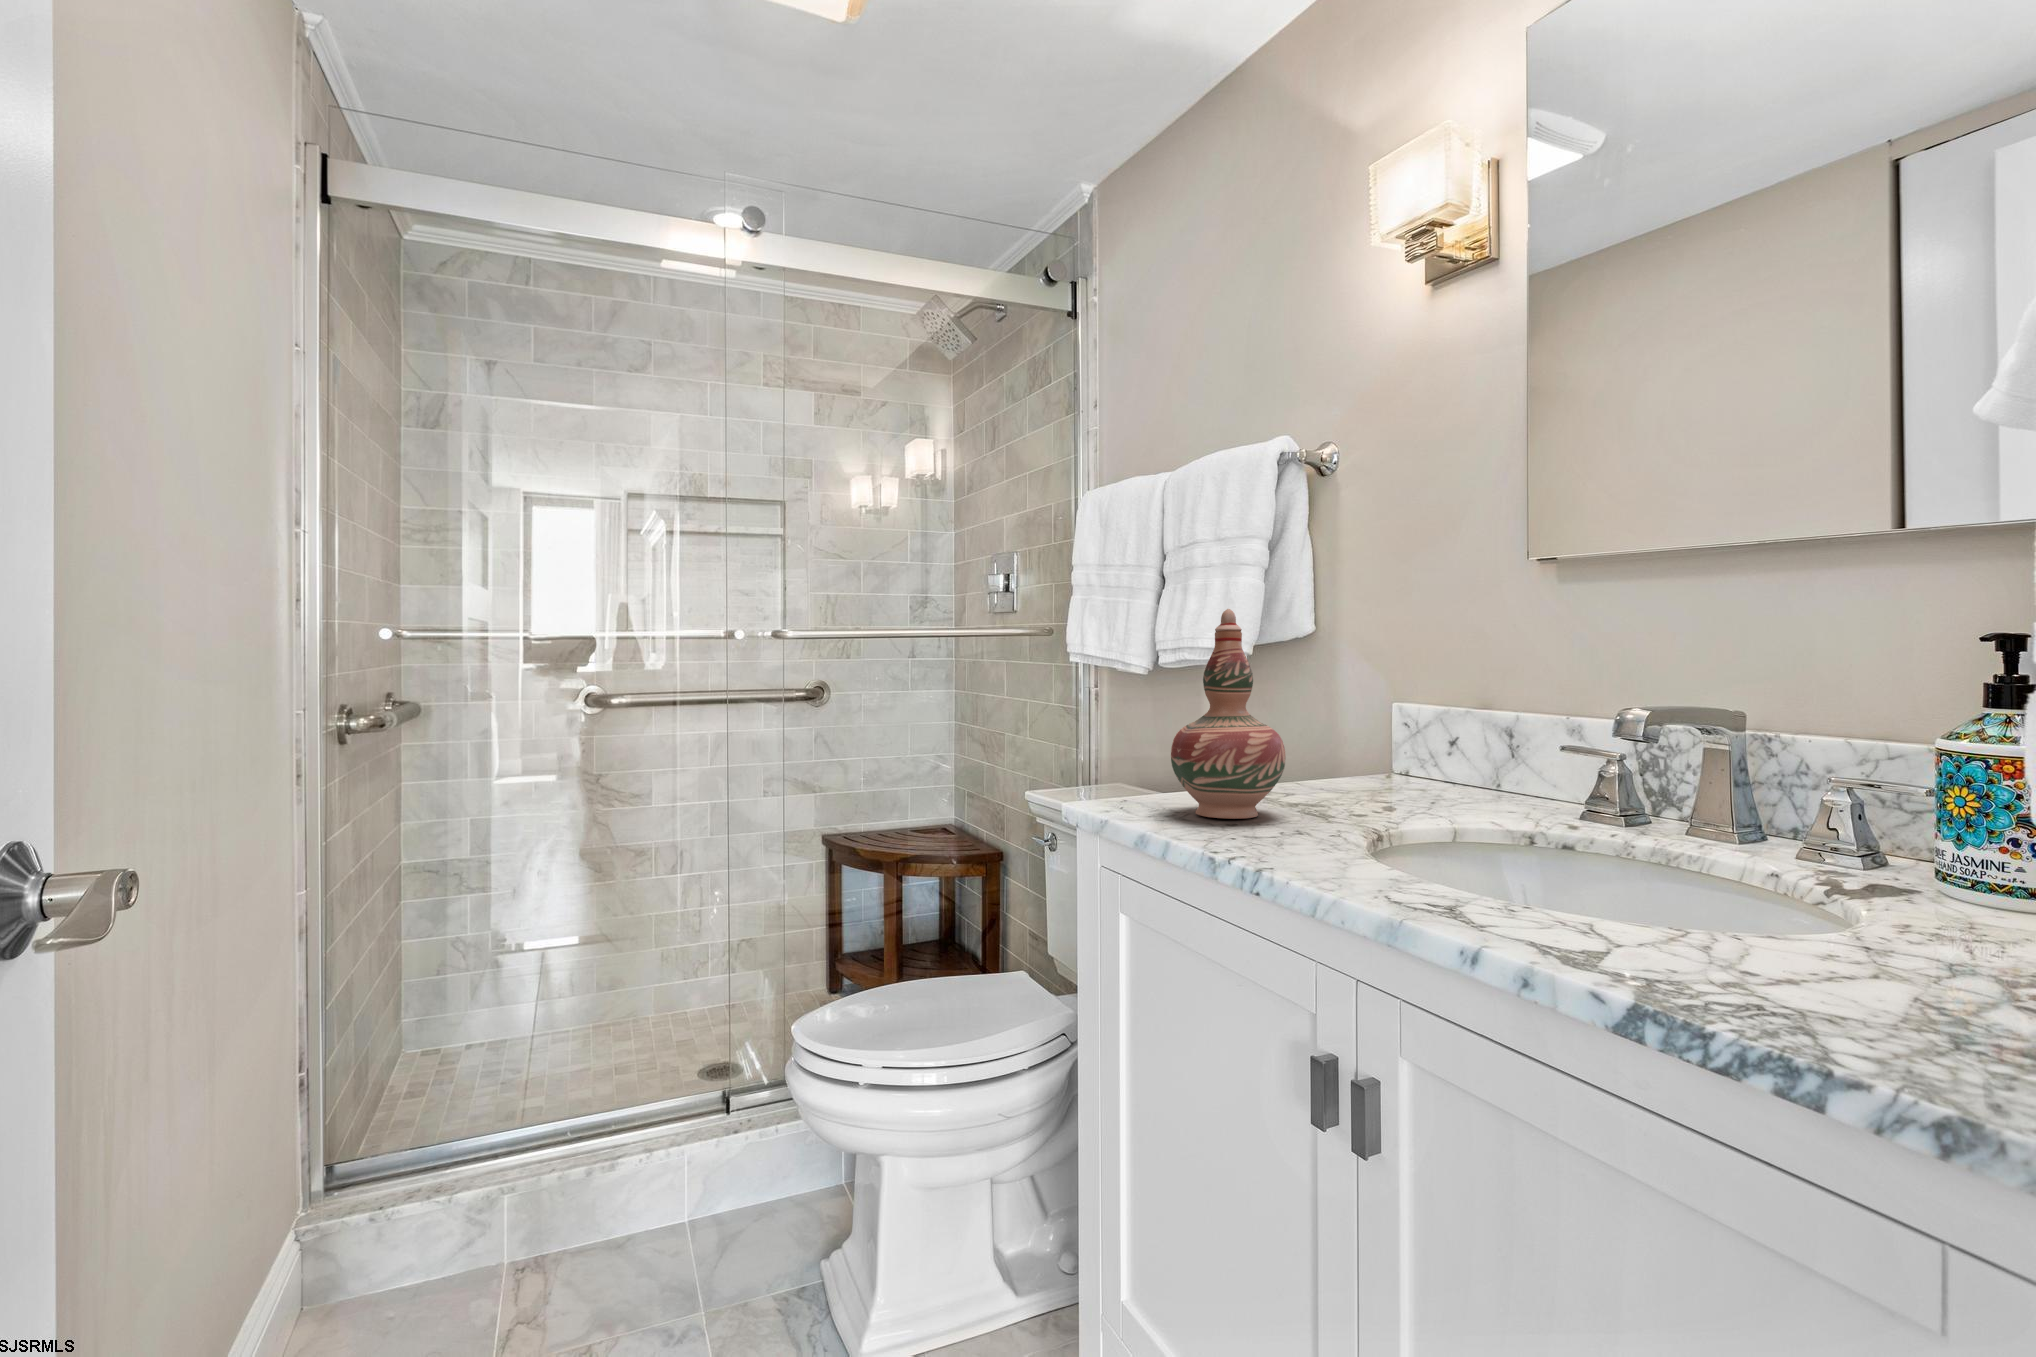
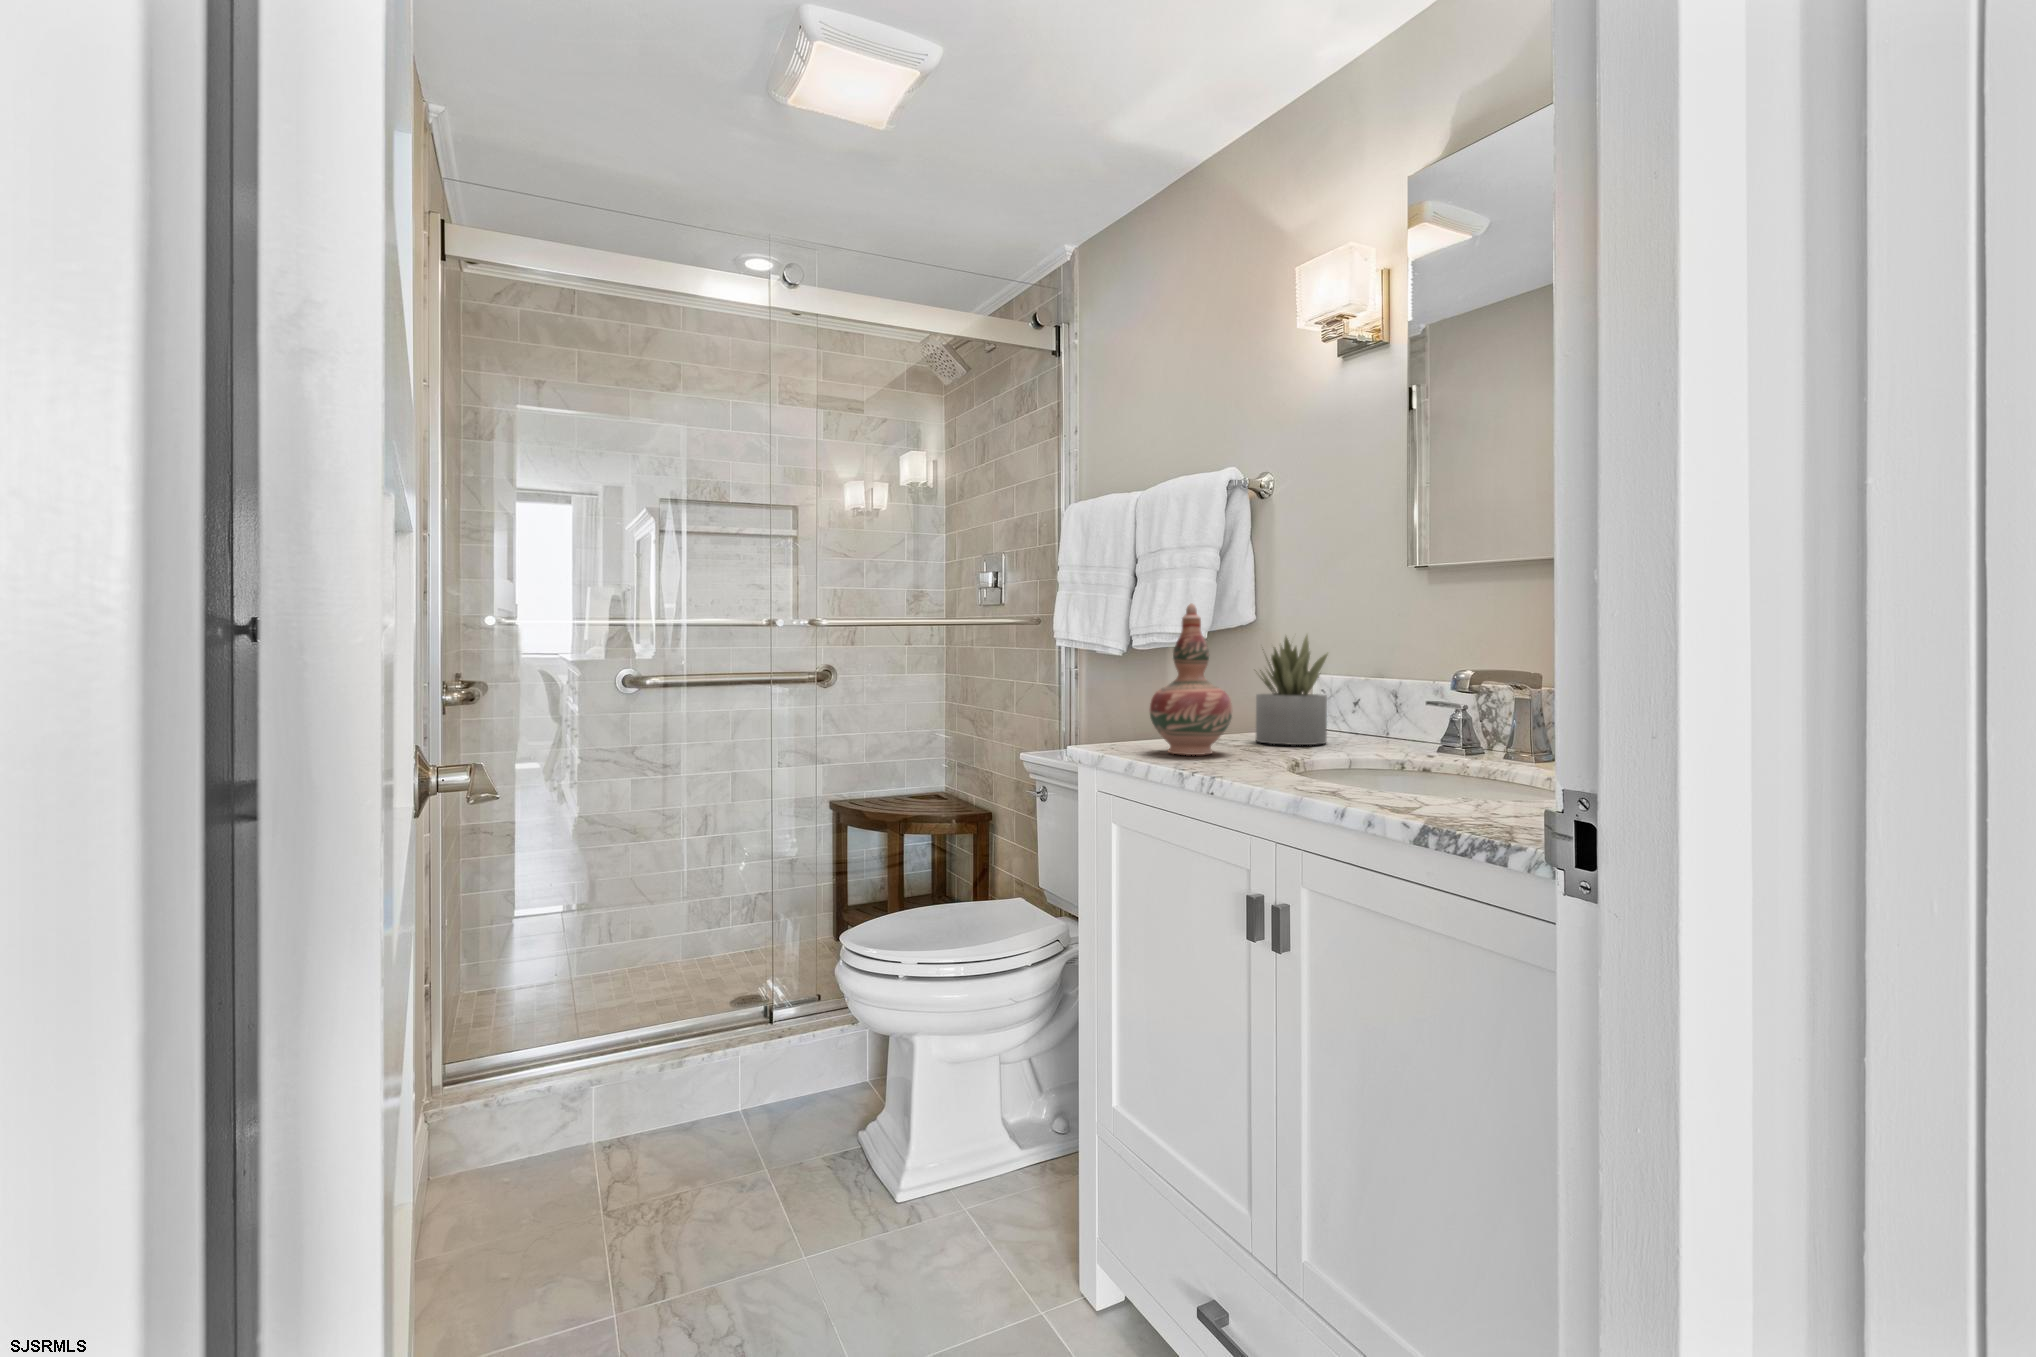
succulent plant: none [1313,647,1418,801] -> present [1256,635,1328,745]

